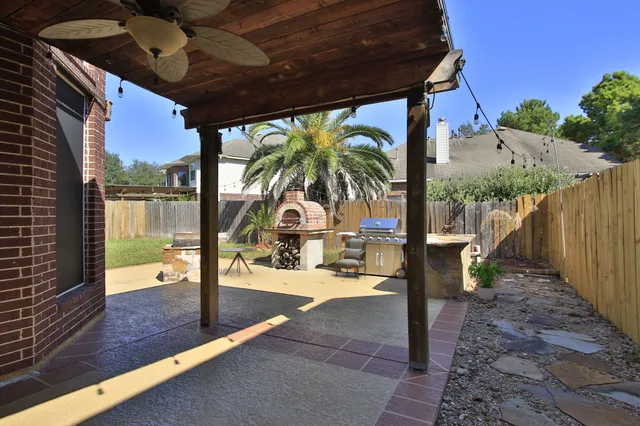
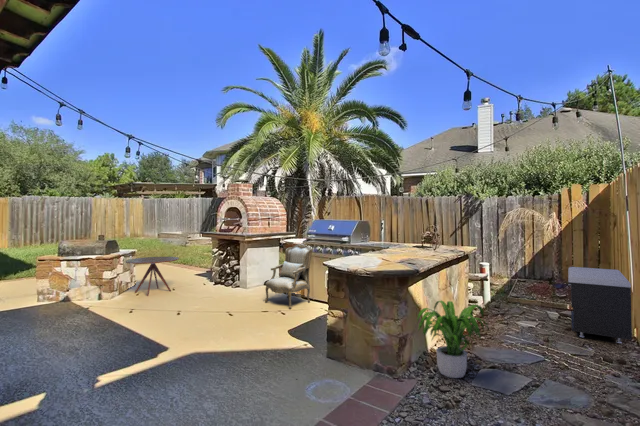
storage bench: none [531,246,568,285] -> present [568,267,632,343]

